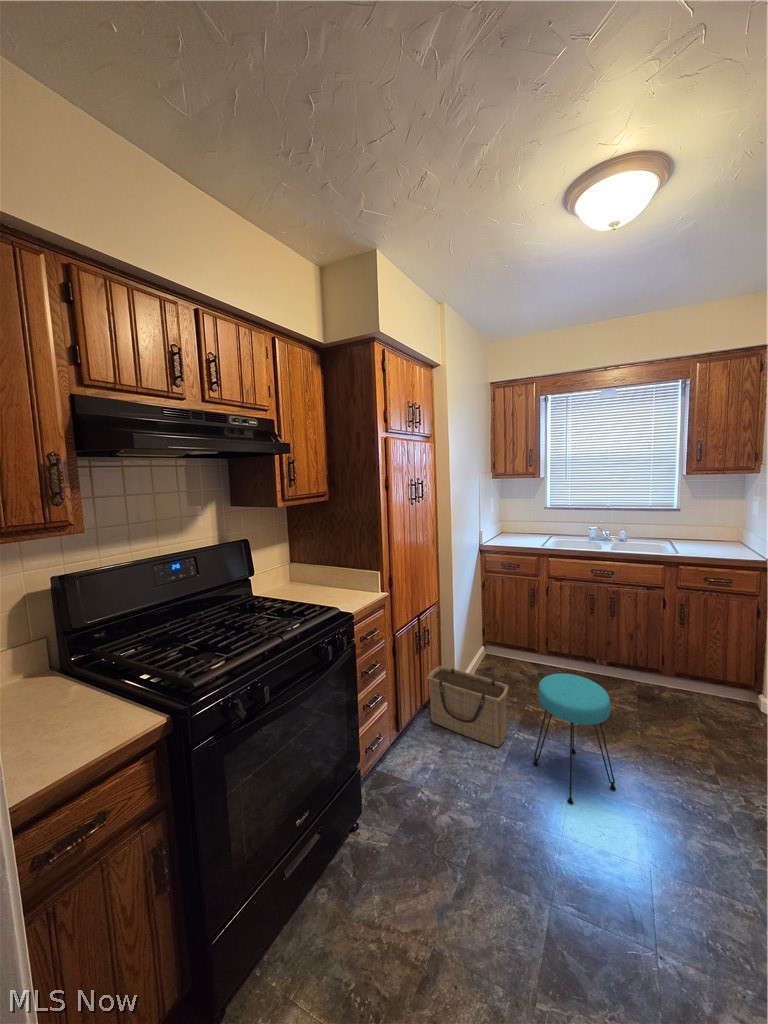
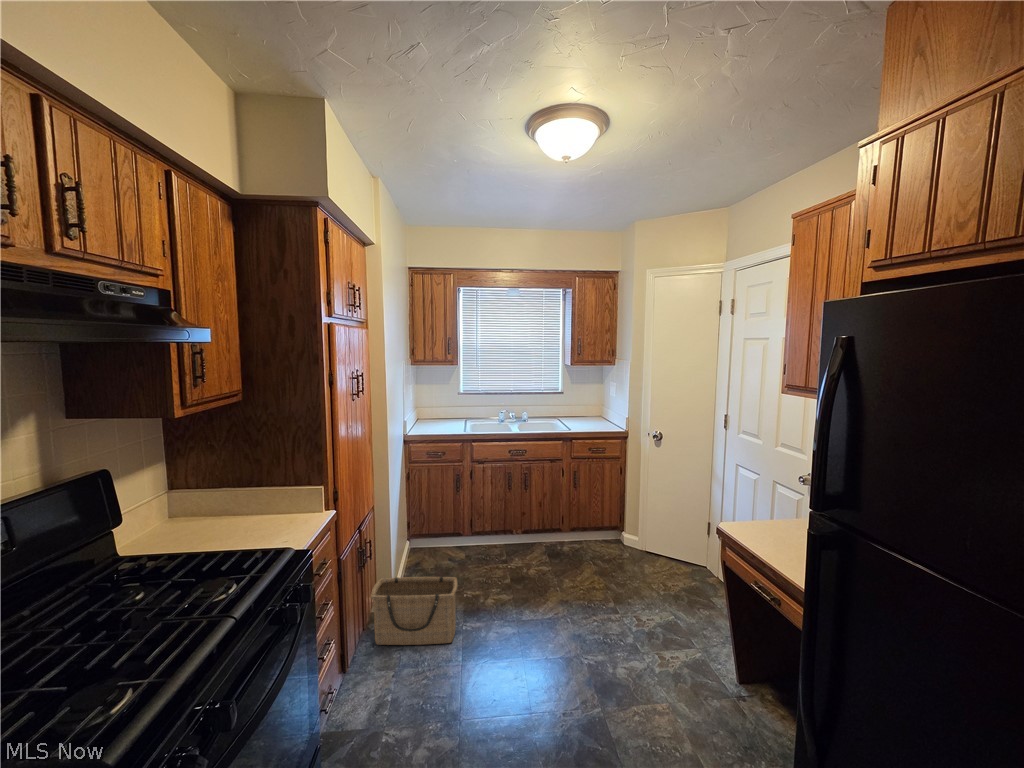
stool: present [533,673,616,804] -> none [485,550,550,666]

